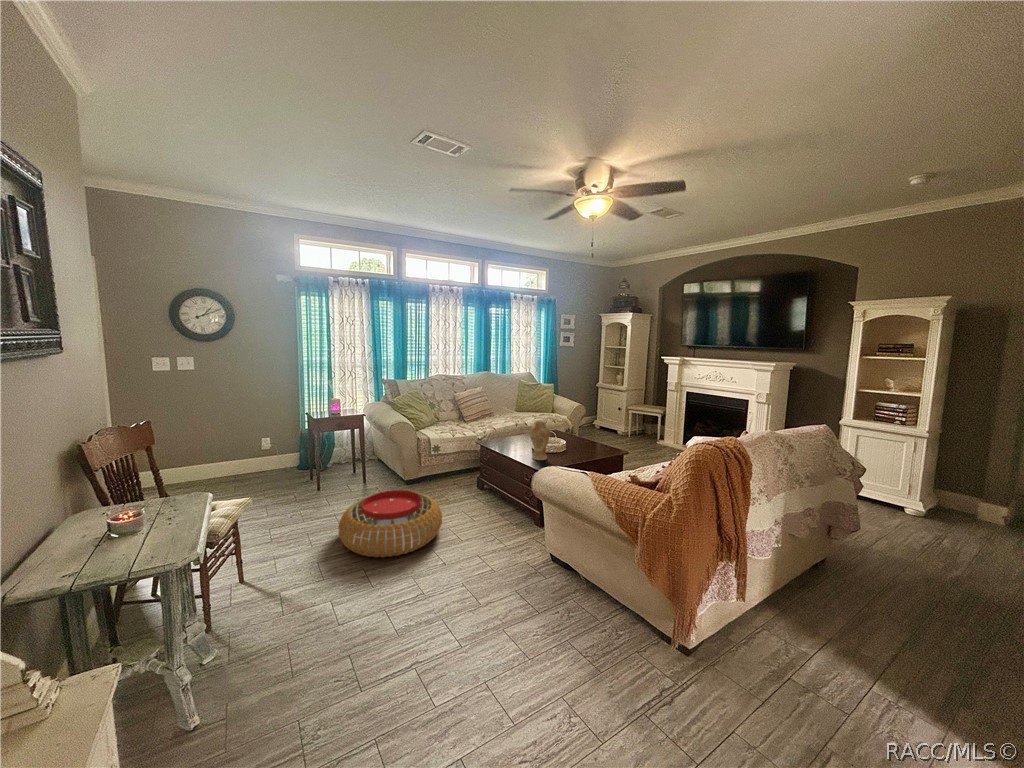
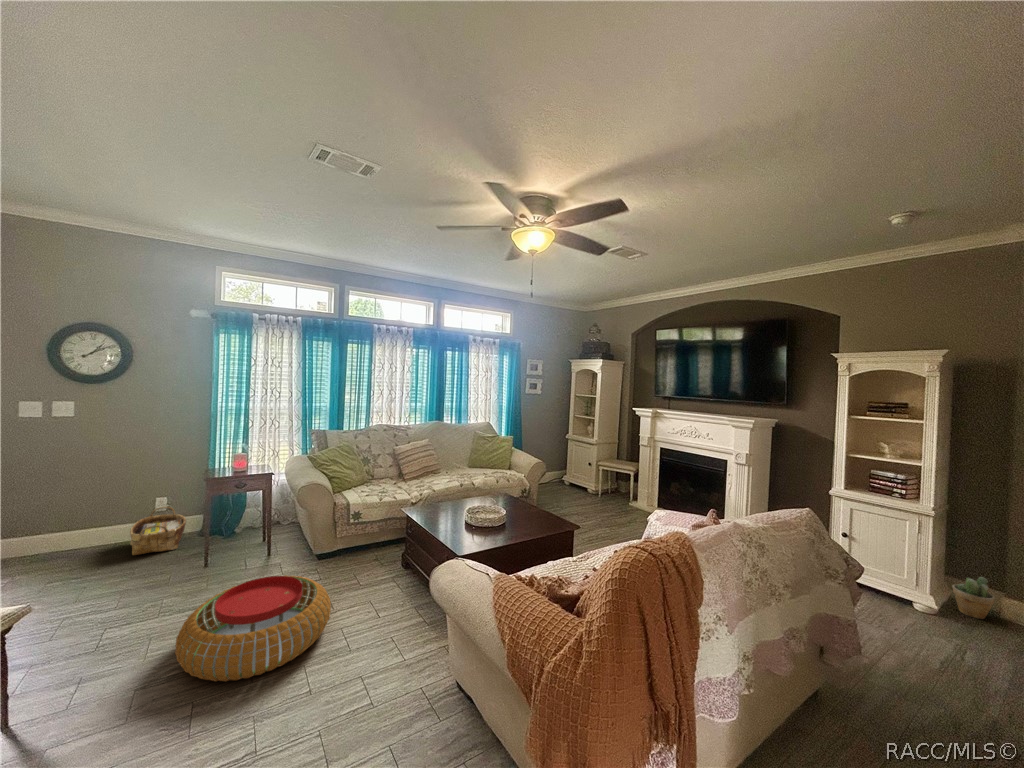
vase: present [530,420,550,460] -> none [454,487,479,538]
woven basket: none [251,446,291,484] -> present [130,506,186,555]
potted plant: none [937,486,970,518] -> present [952,577,995,619]

